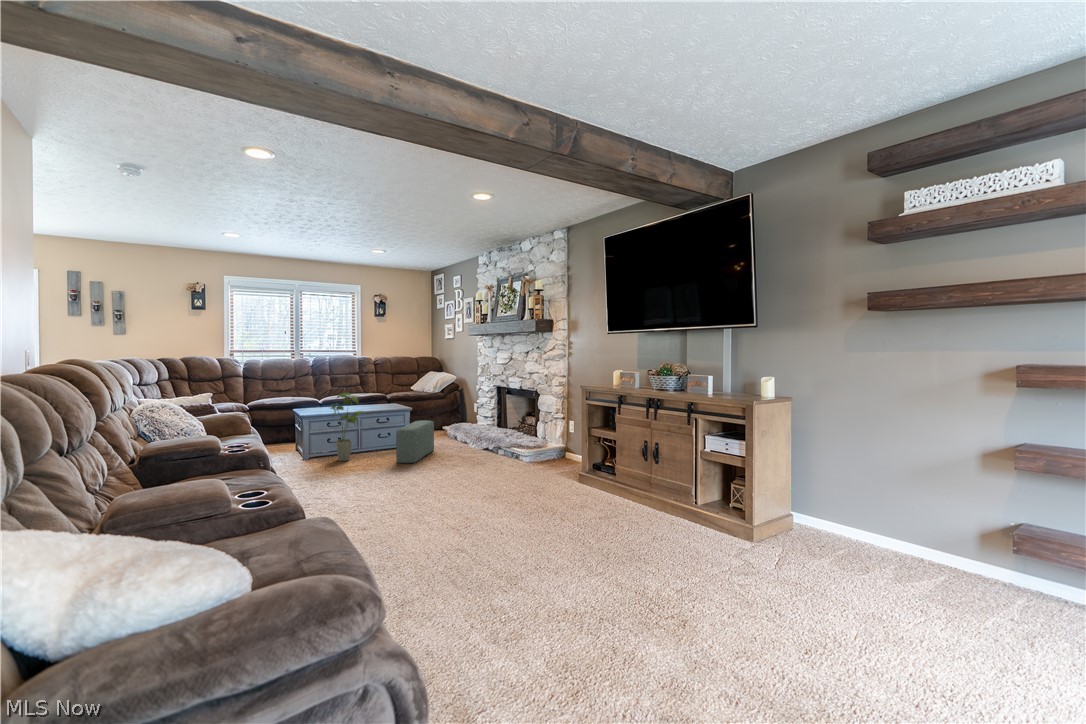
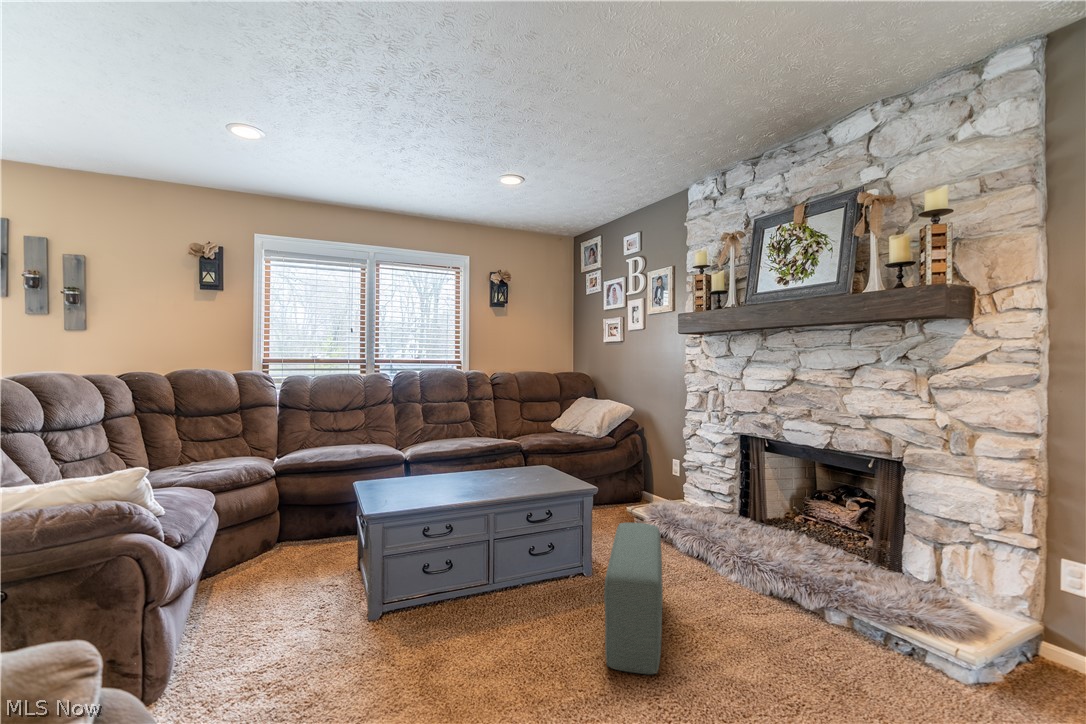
house plant: present [331,393,363,461] -> none [427,465,516,644]

